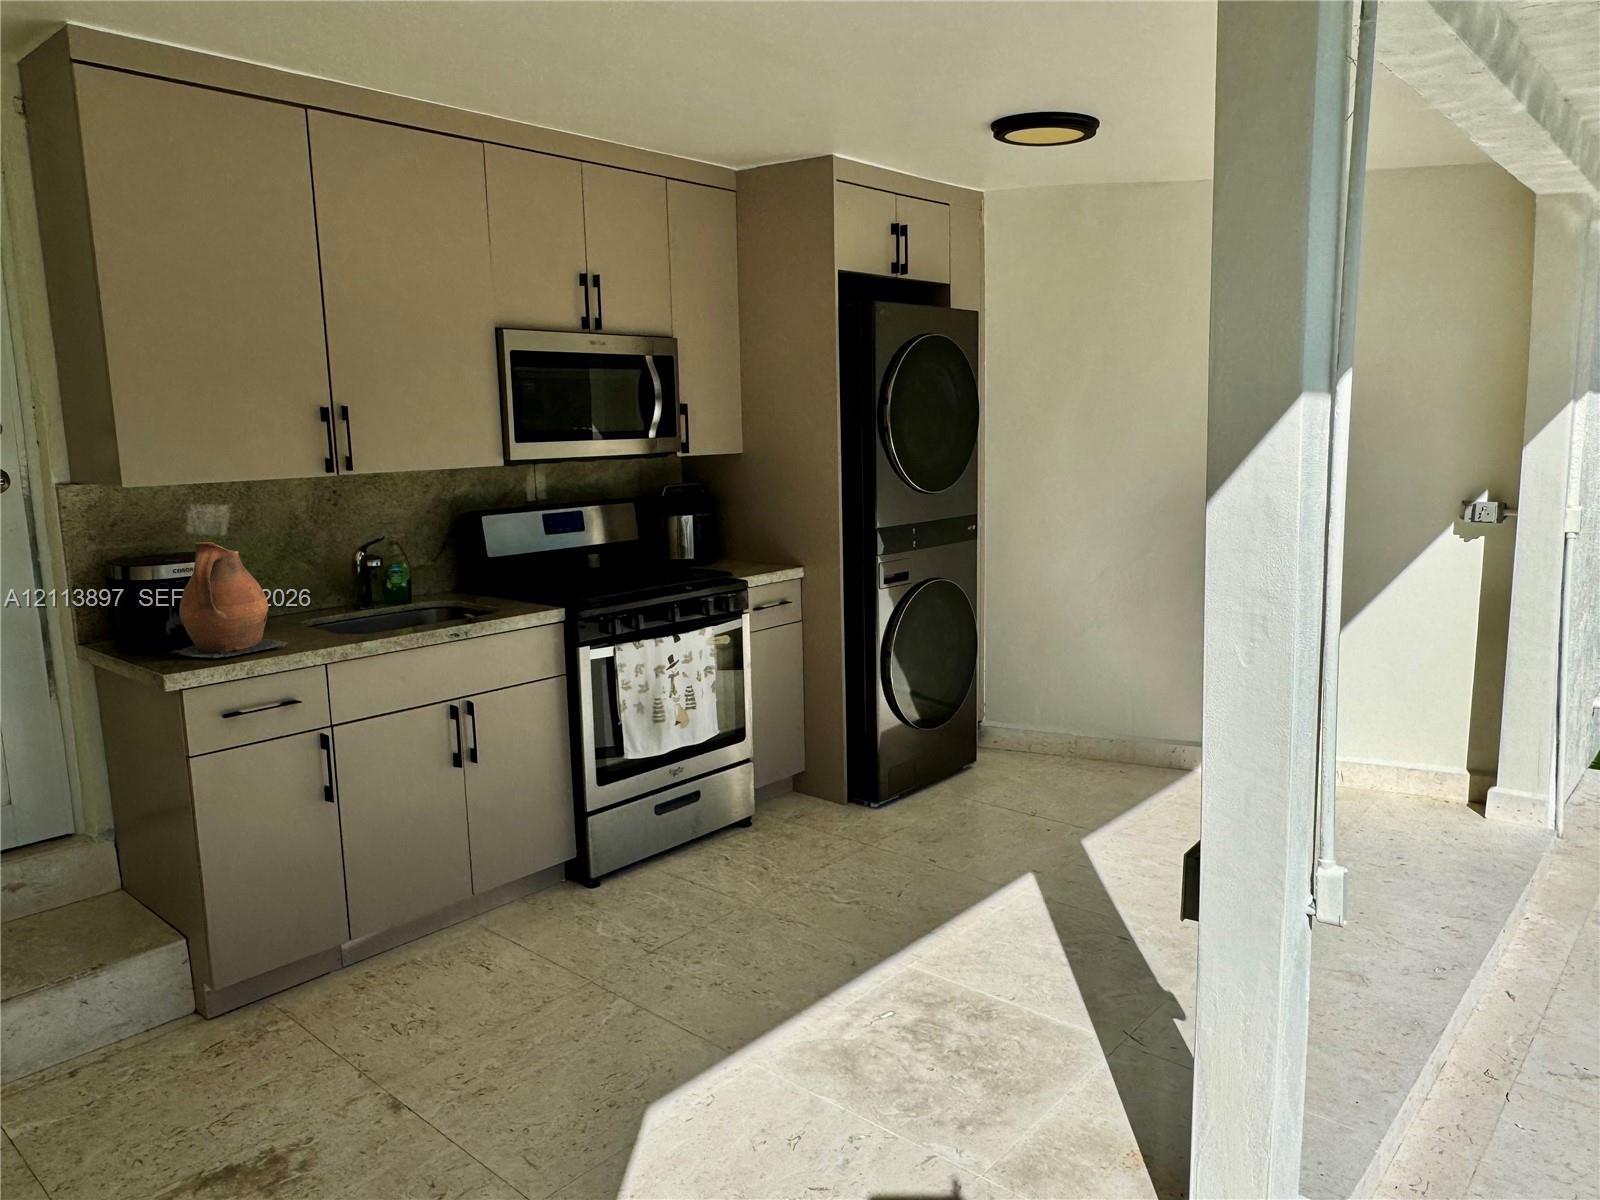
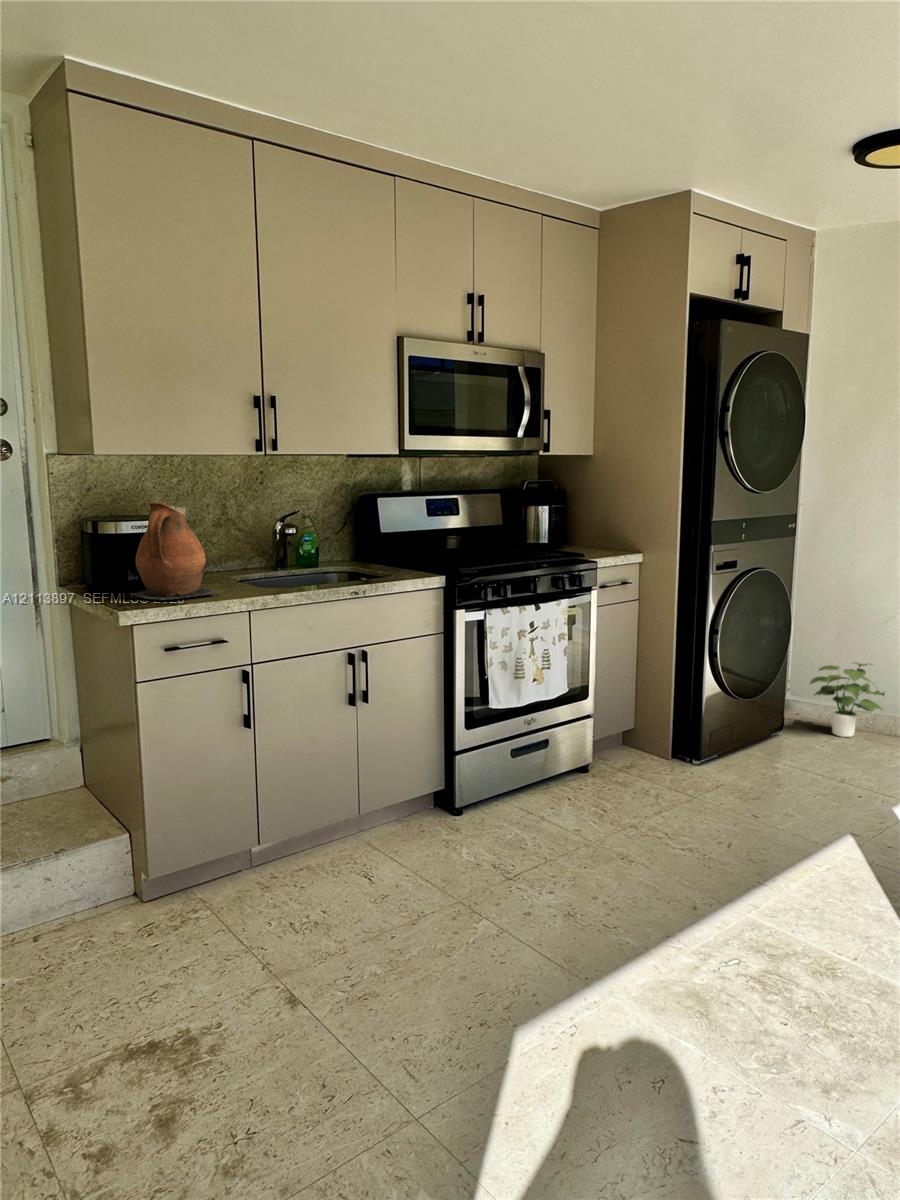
potted plant: none [1003,679,1085,765] -> present [810,662,885,737]

